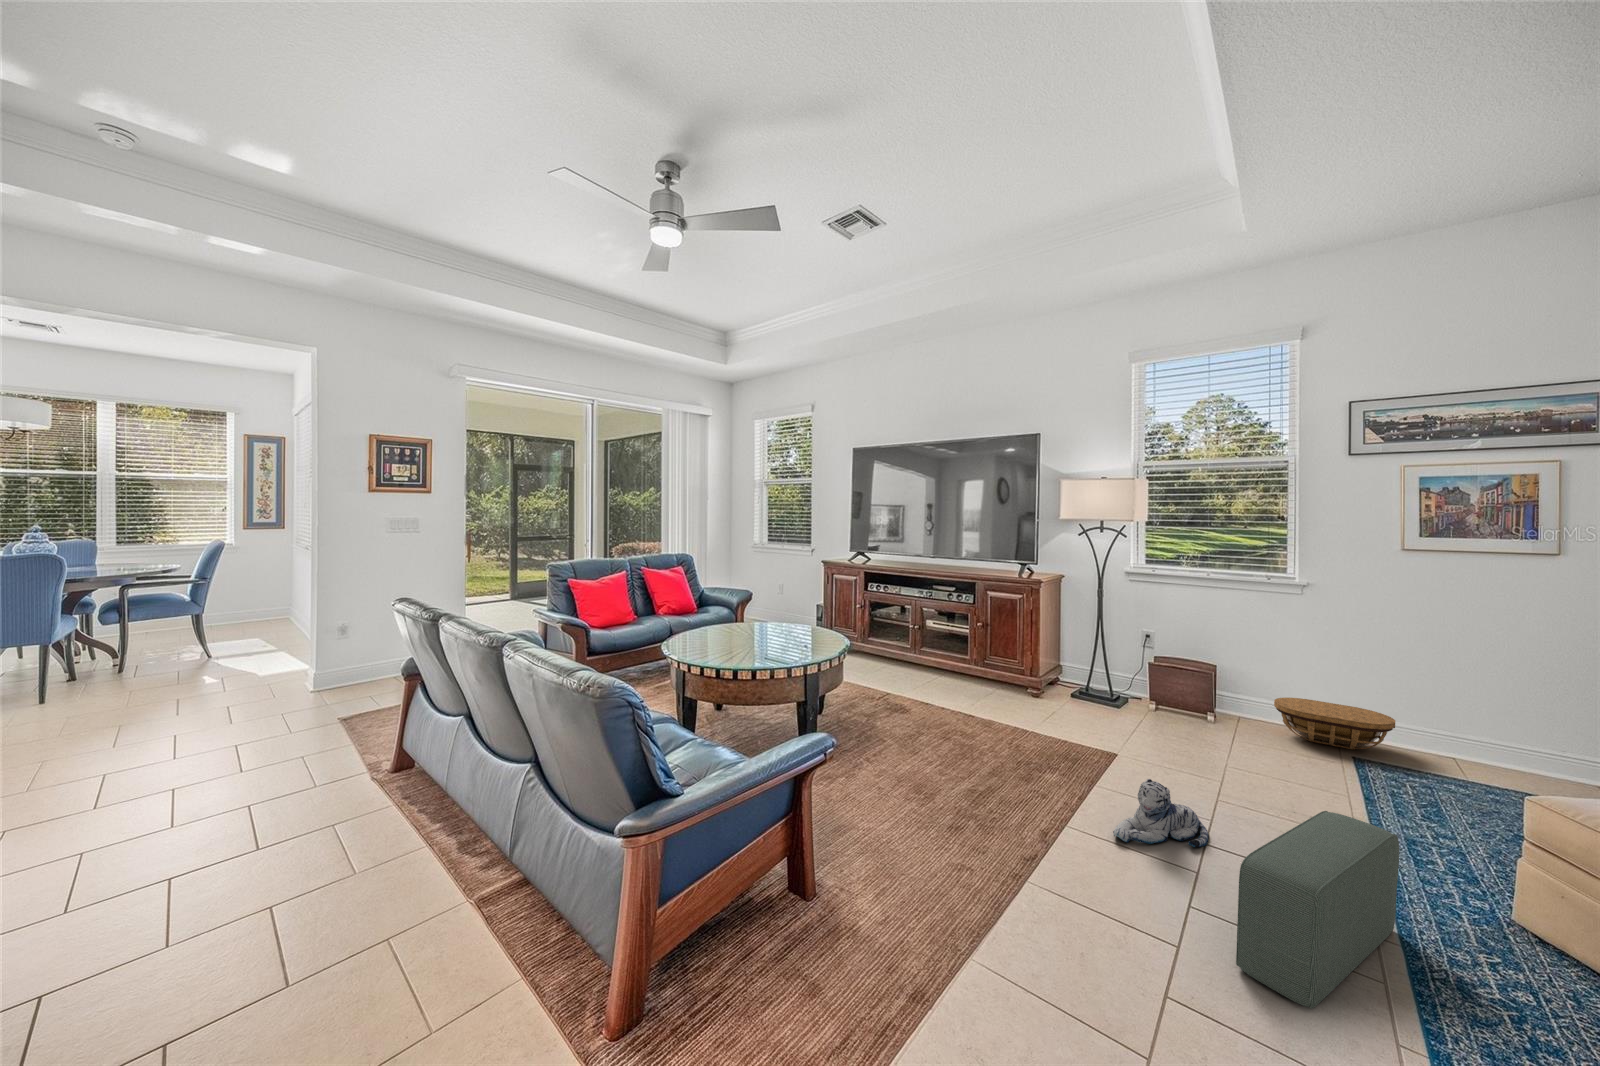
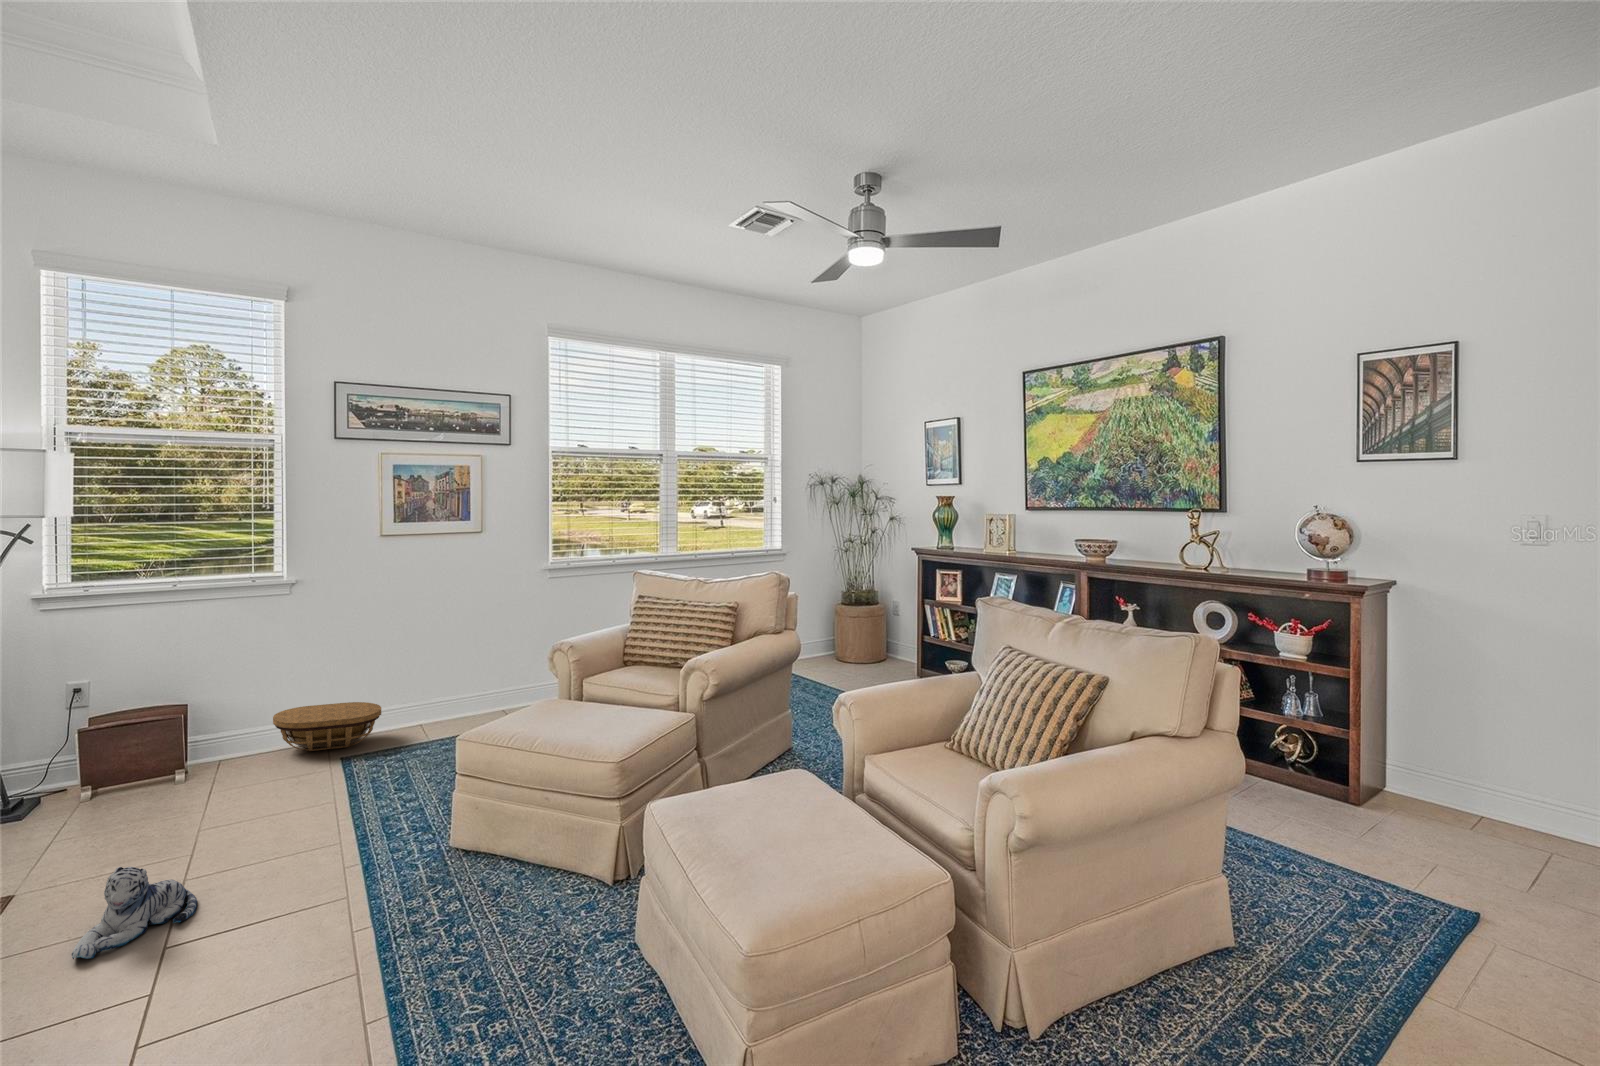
pouf: present [1236,811,1399,1009] -> none [221,823,363,1020]

